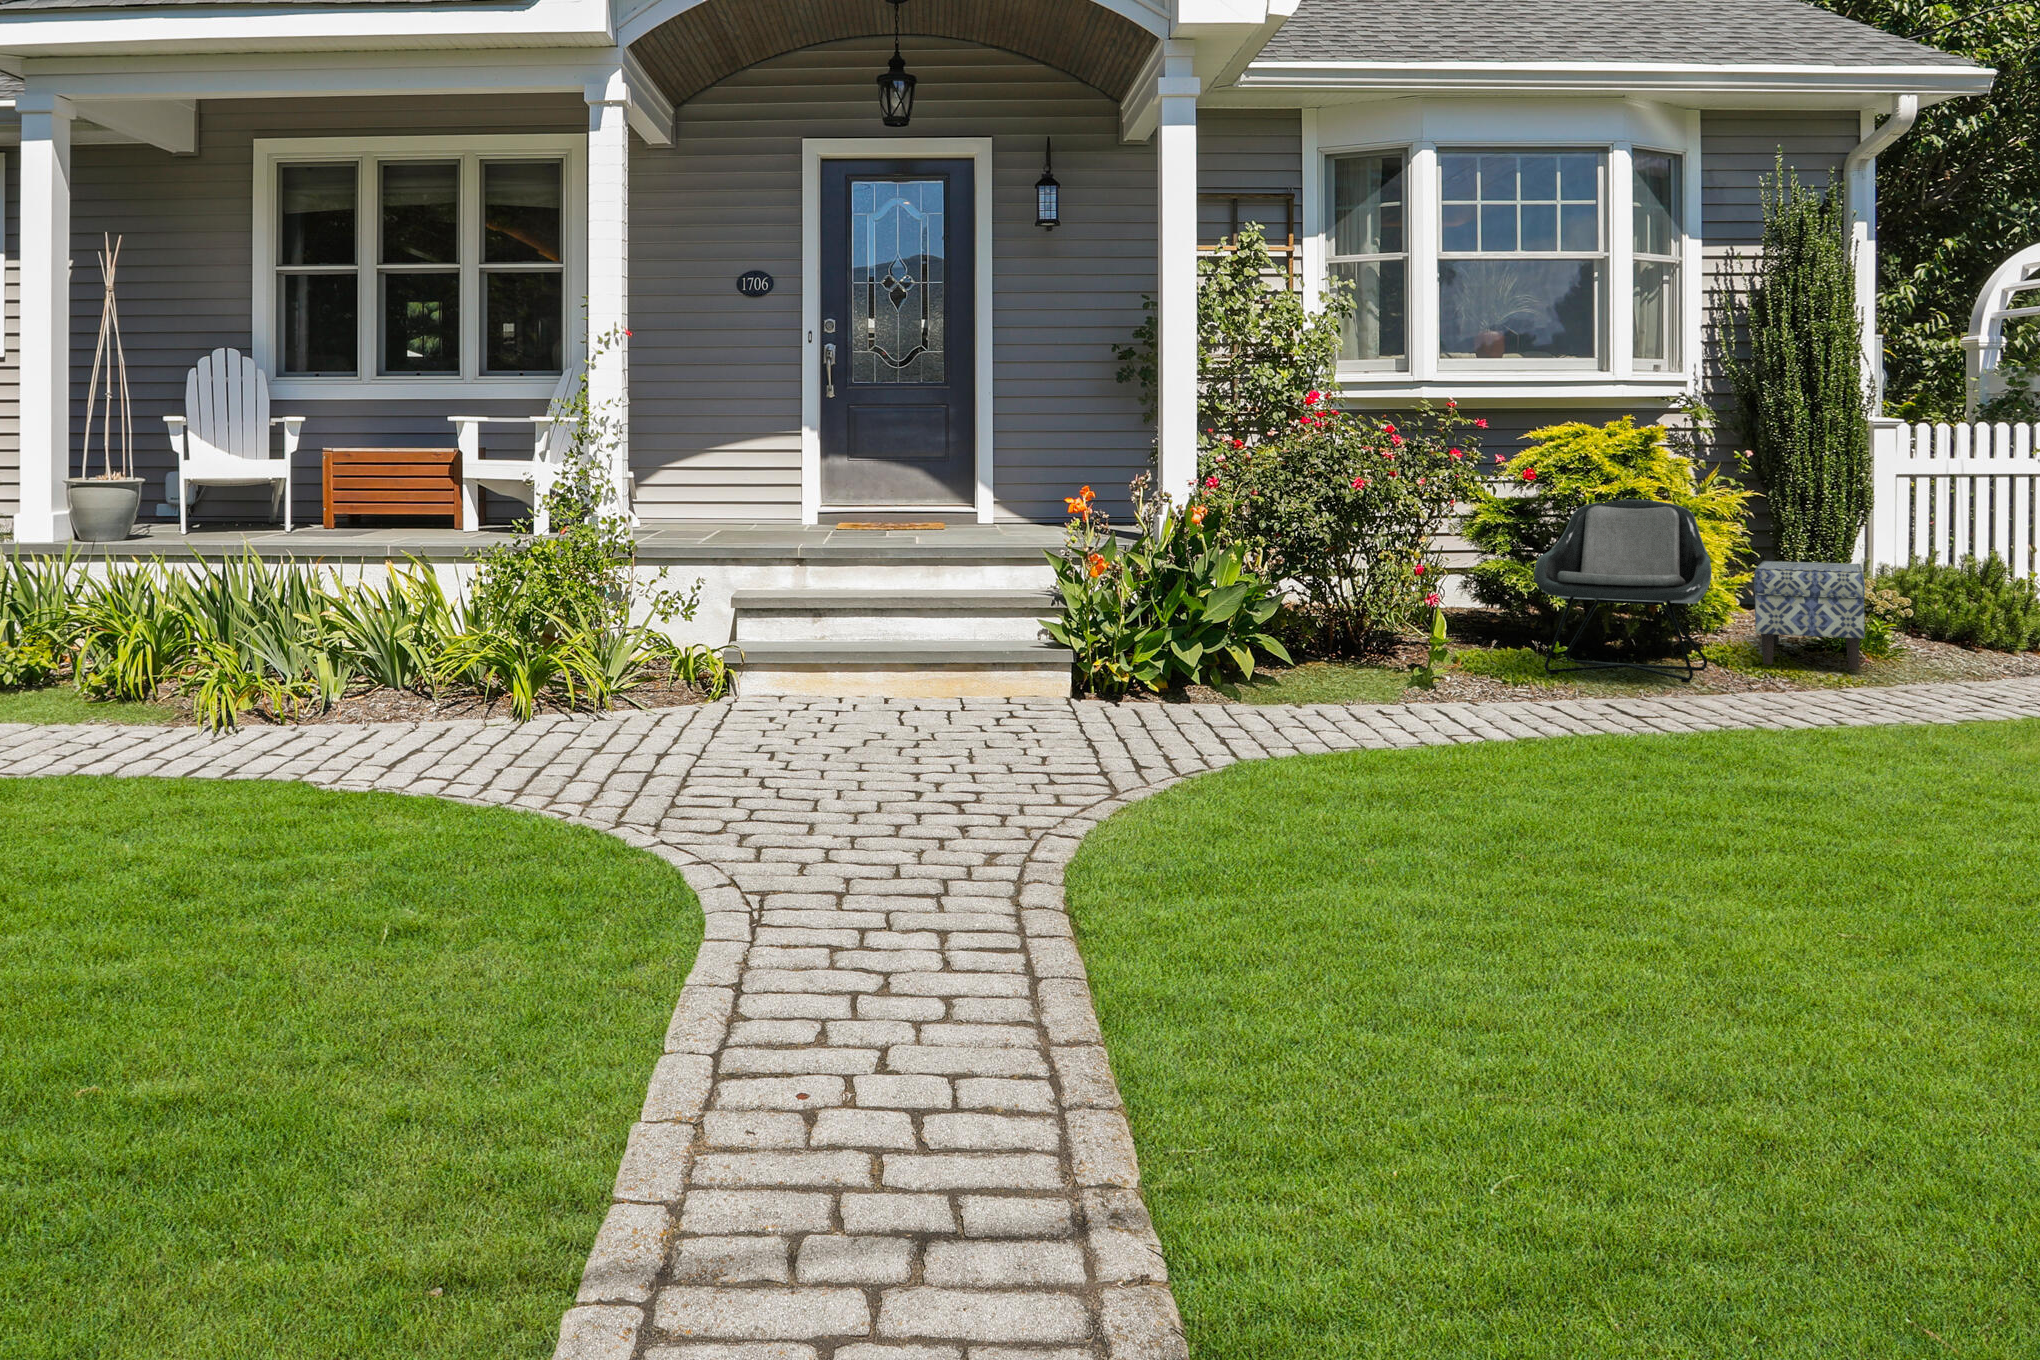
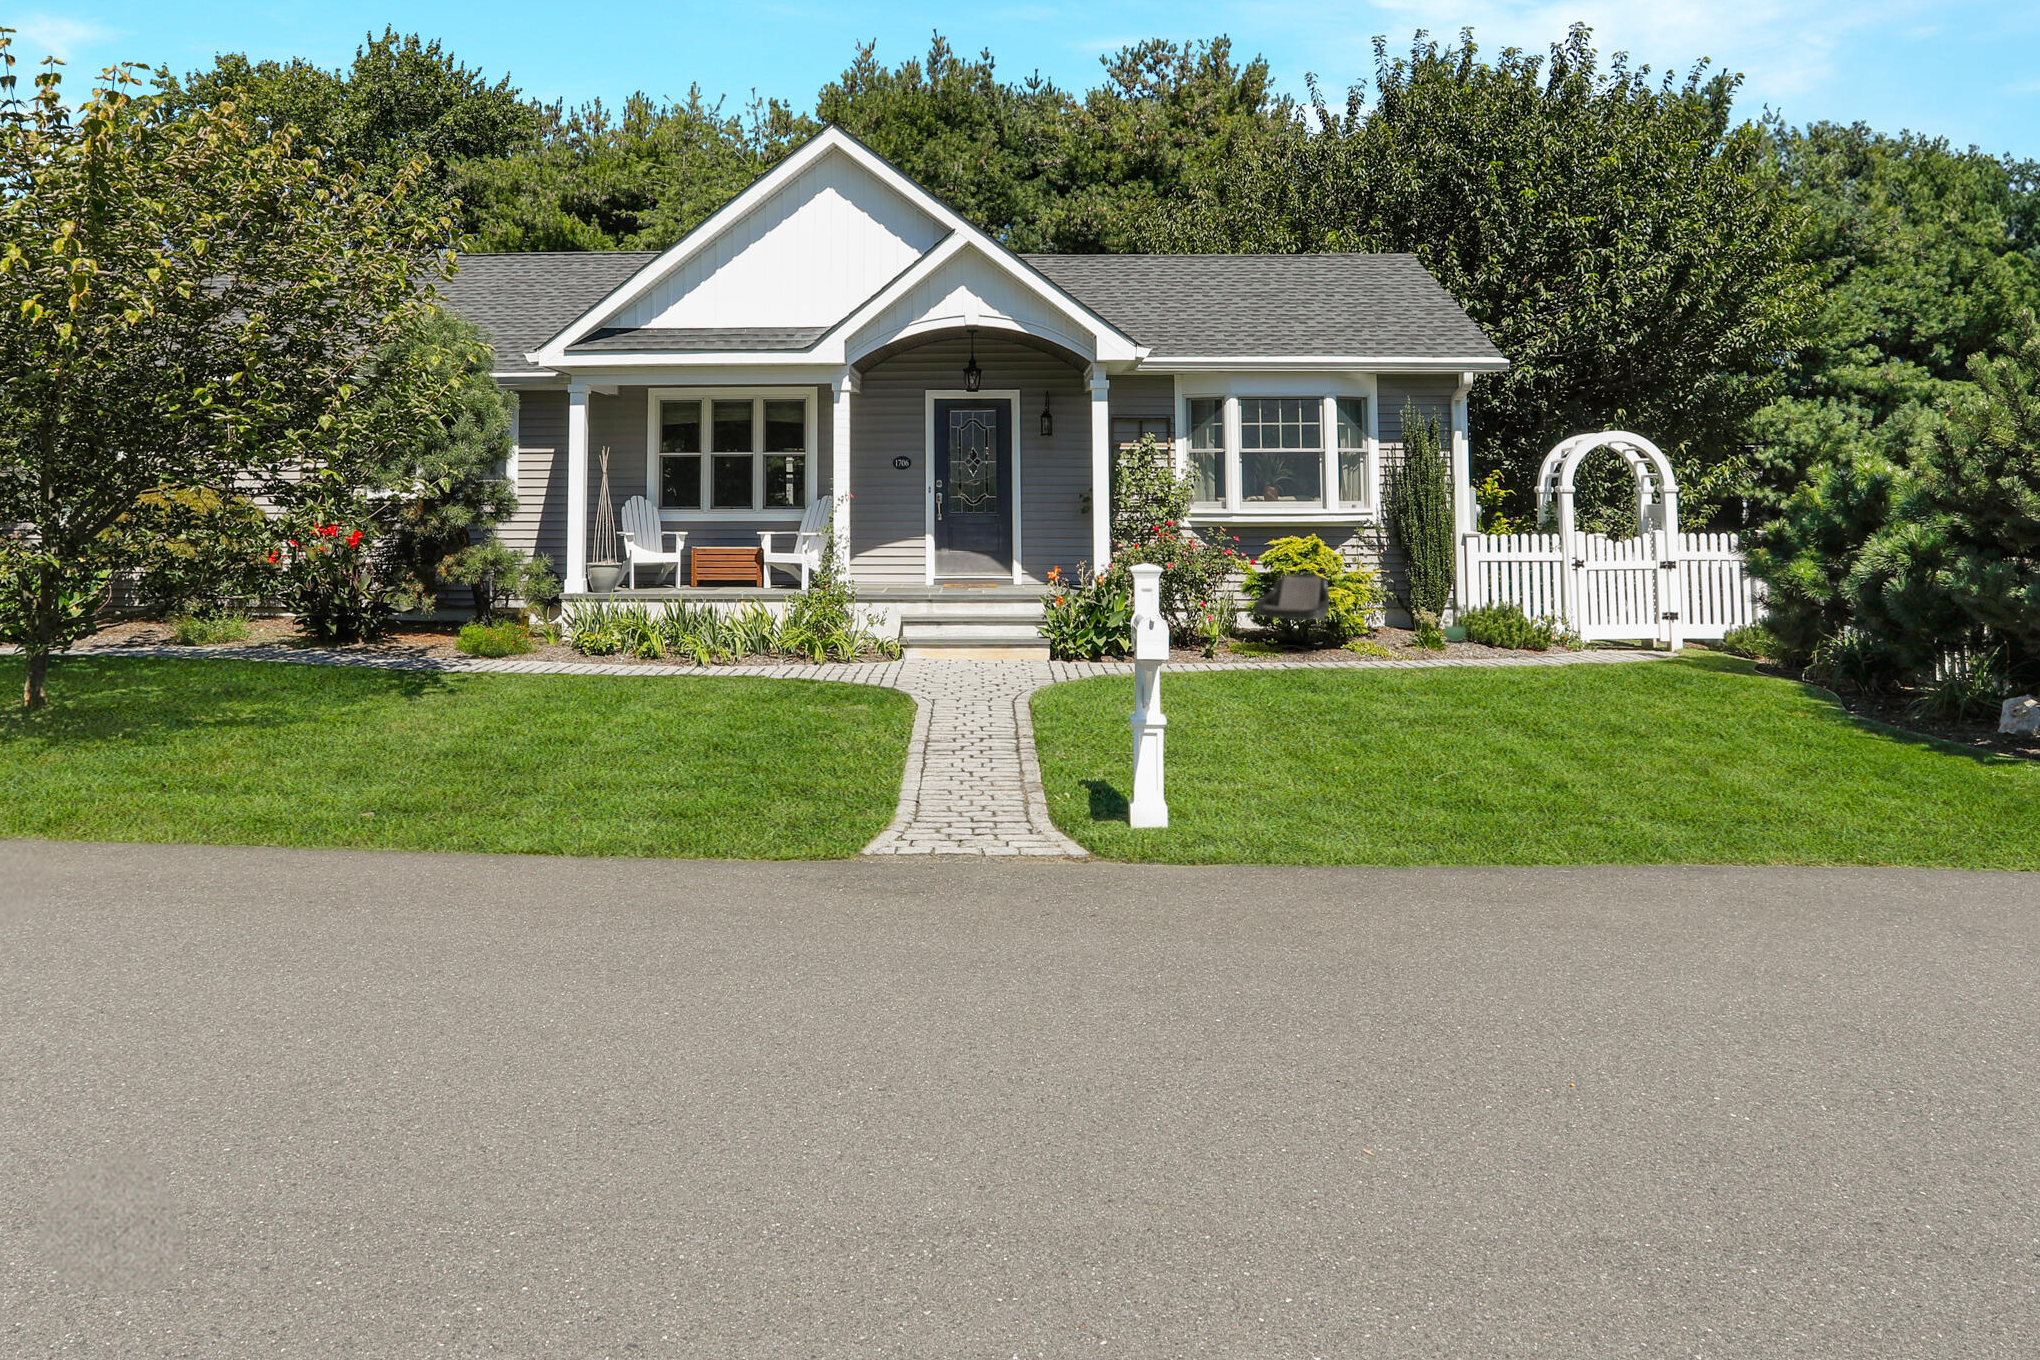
potted plant: none [1928,557,1986,653] -> present [1444,600,1466,642]
bench: present [1754,561,1865,669] -> none [1353,601,1415,648]

